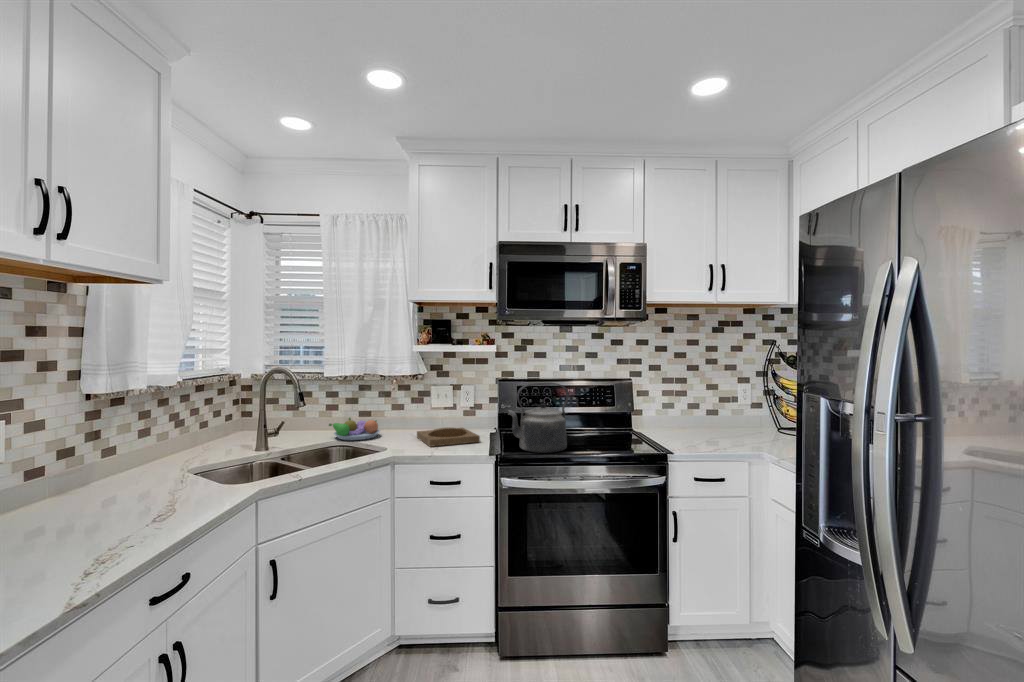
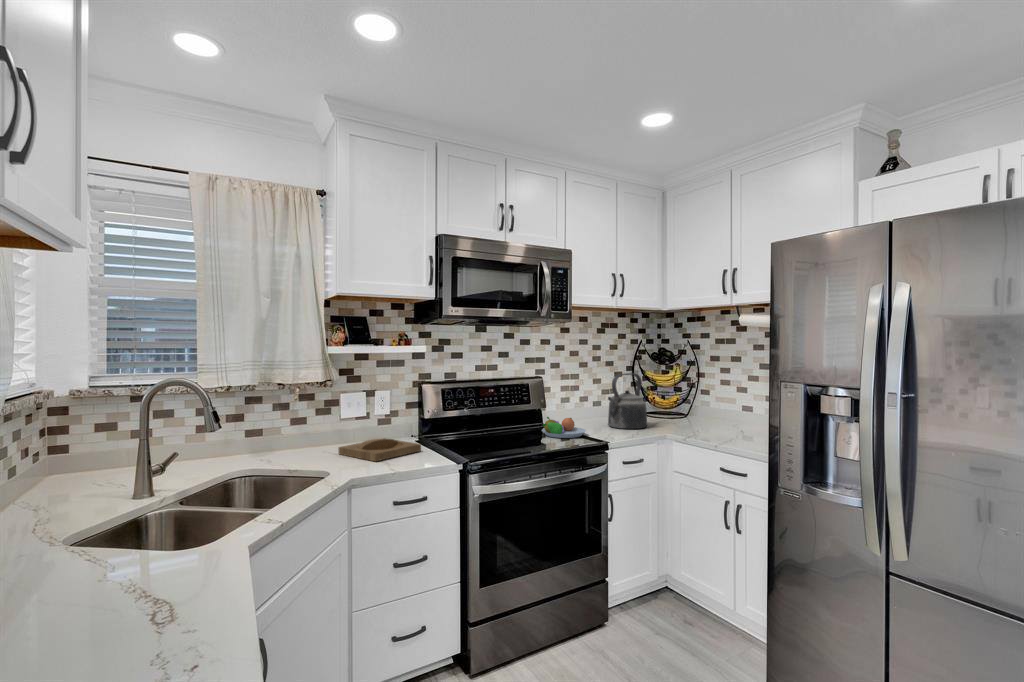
kettle: present [508,383,569,453] -> present [608,373,647,429]
fruit bowl: present [329,418,380,440] -> present [542,417,586,438]

